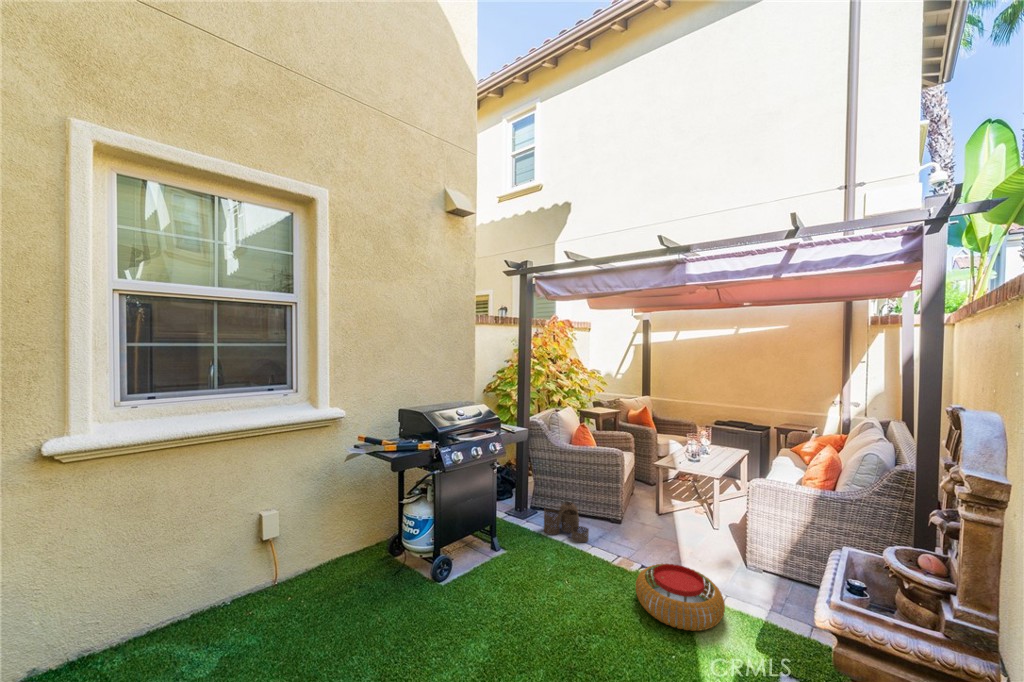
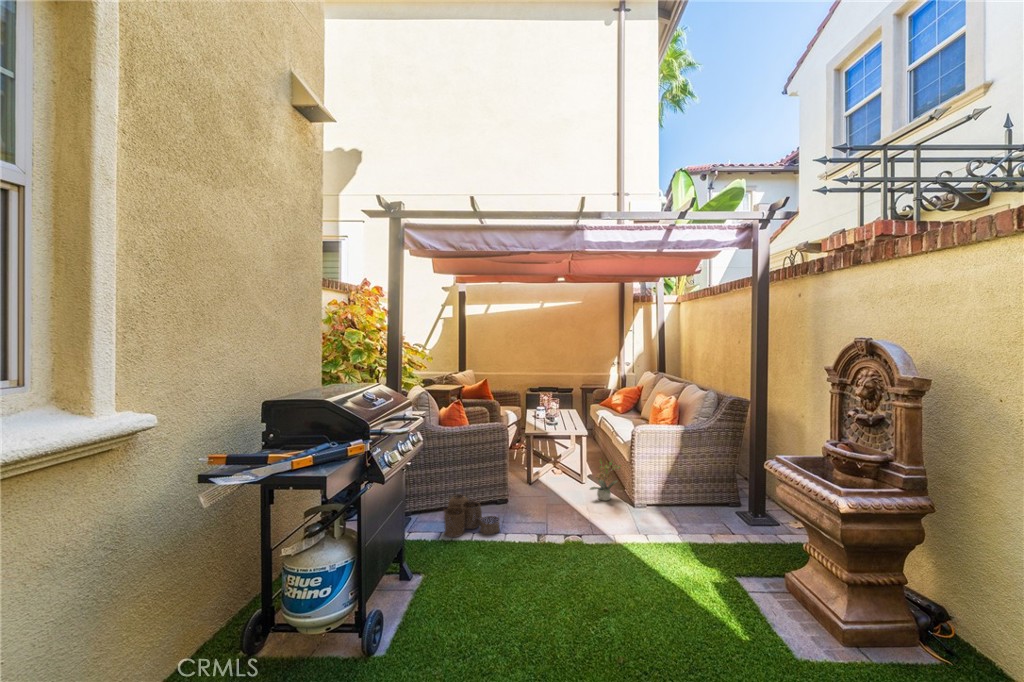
potted plant: none [702,503,744,552] -> present [590,458,622,501]
pouf: present [636,564,725,631] -> none [588,519,672,577]

